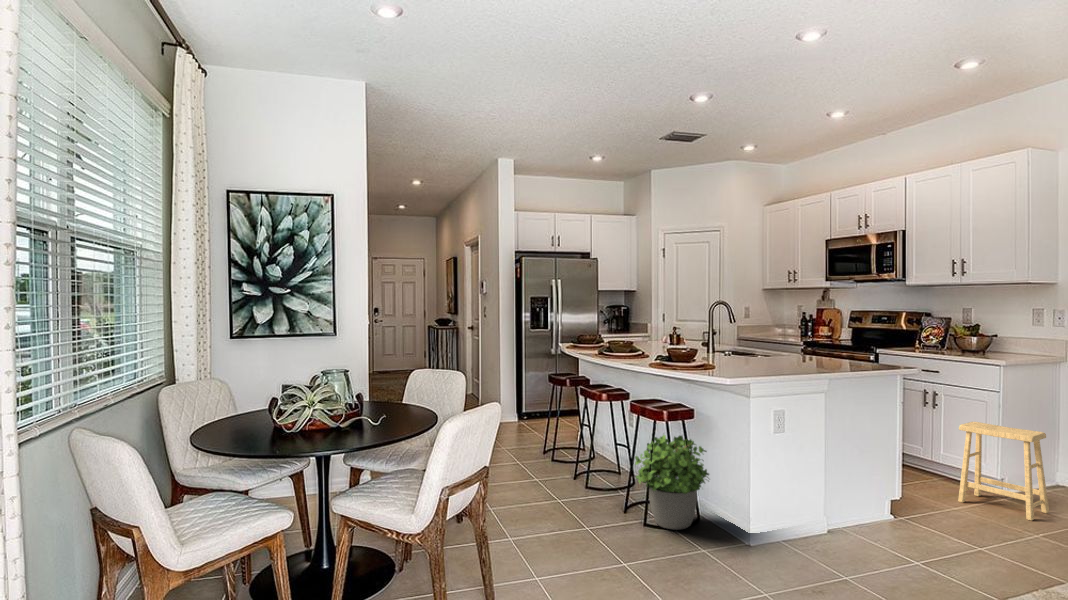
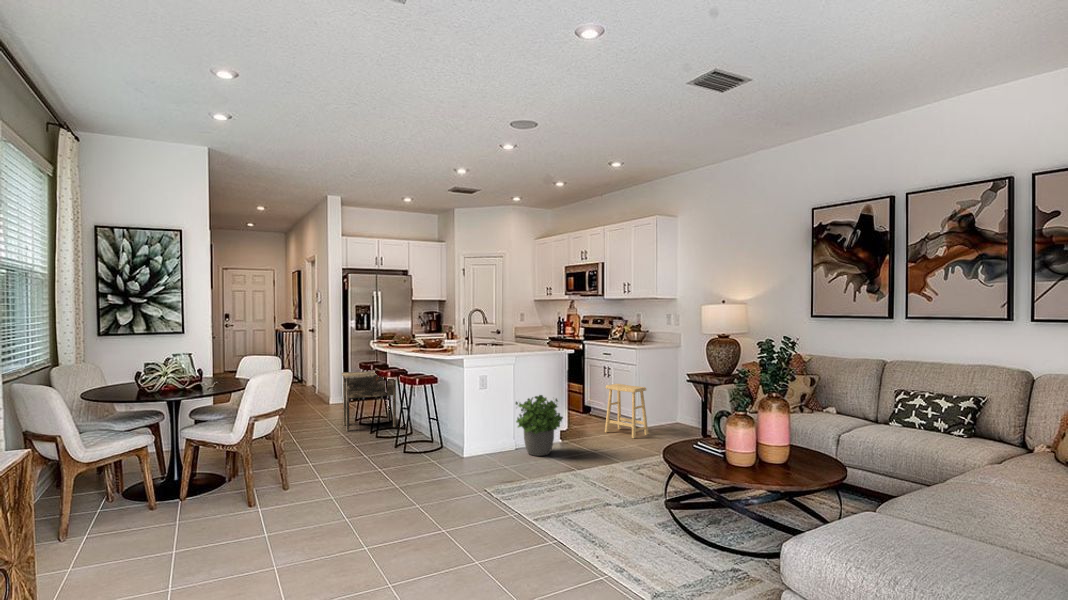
side table: none [531,386,610,473] -> present [341,371,396,431]
potted plant: present [635,435,709,530] -> present [515,395,563,456]

